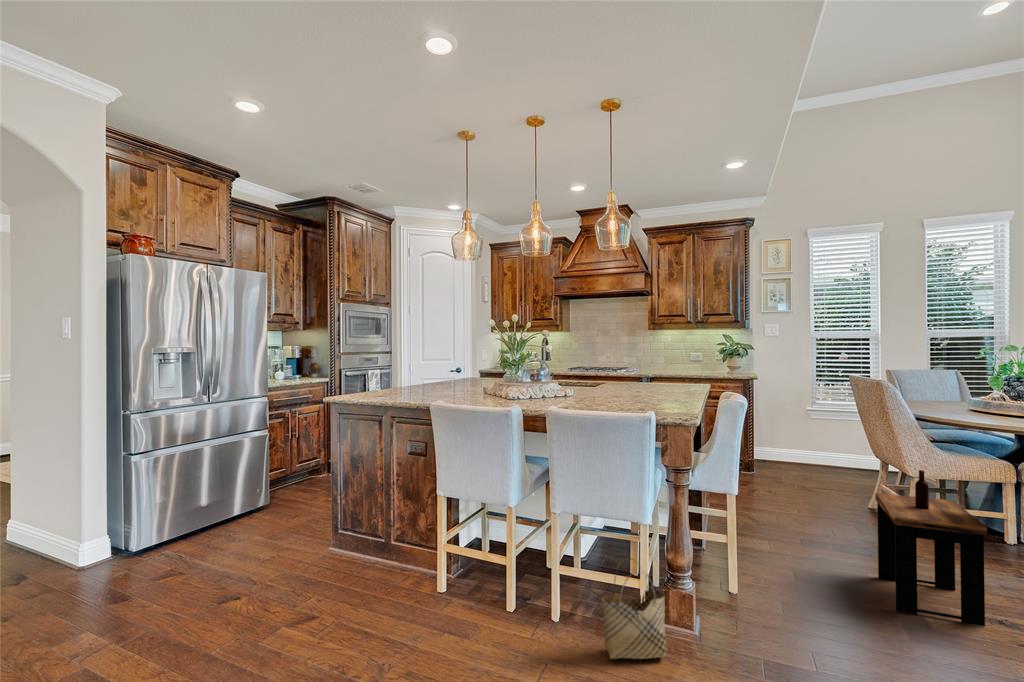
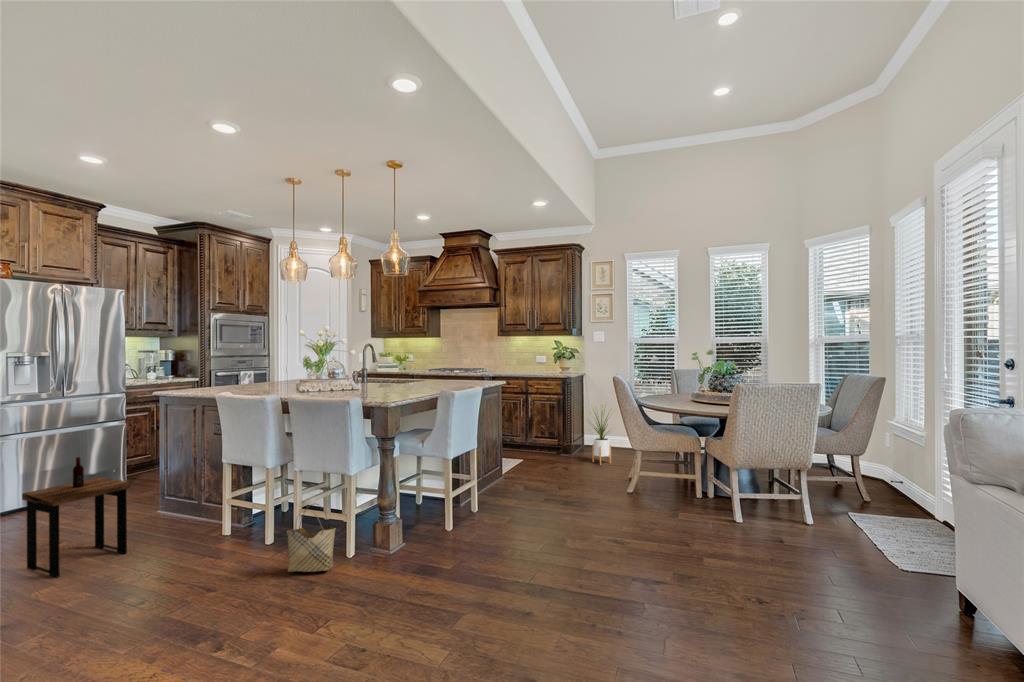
house plant: none [787,404,833,482] -> present [590,406,611,465]
side table: present [875,470,987,626] -> present [22,457,130,577]

